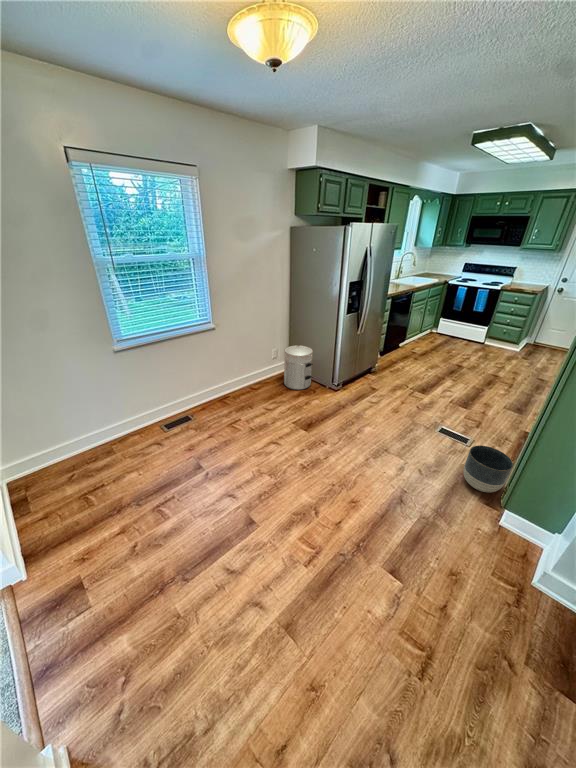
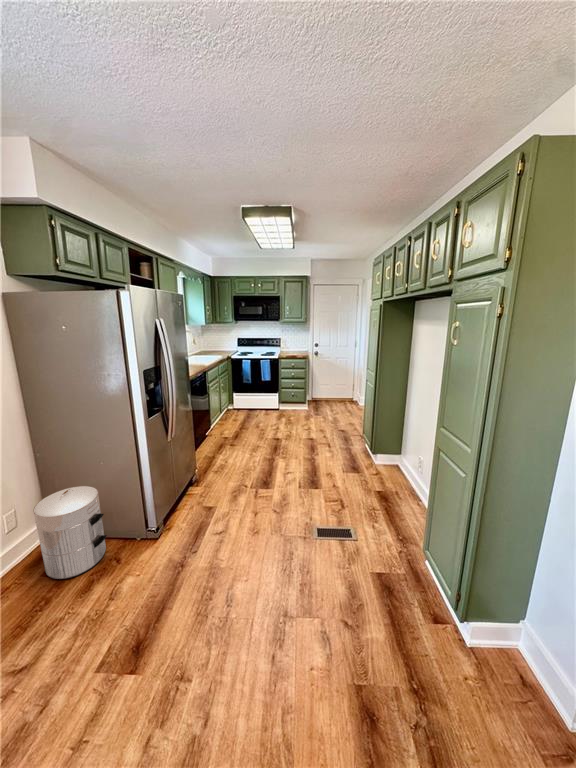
planter: present [464,445,513,492] -> none [382,538,435,607]

